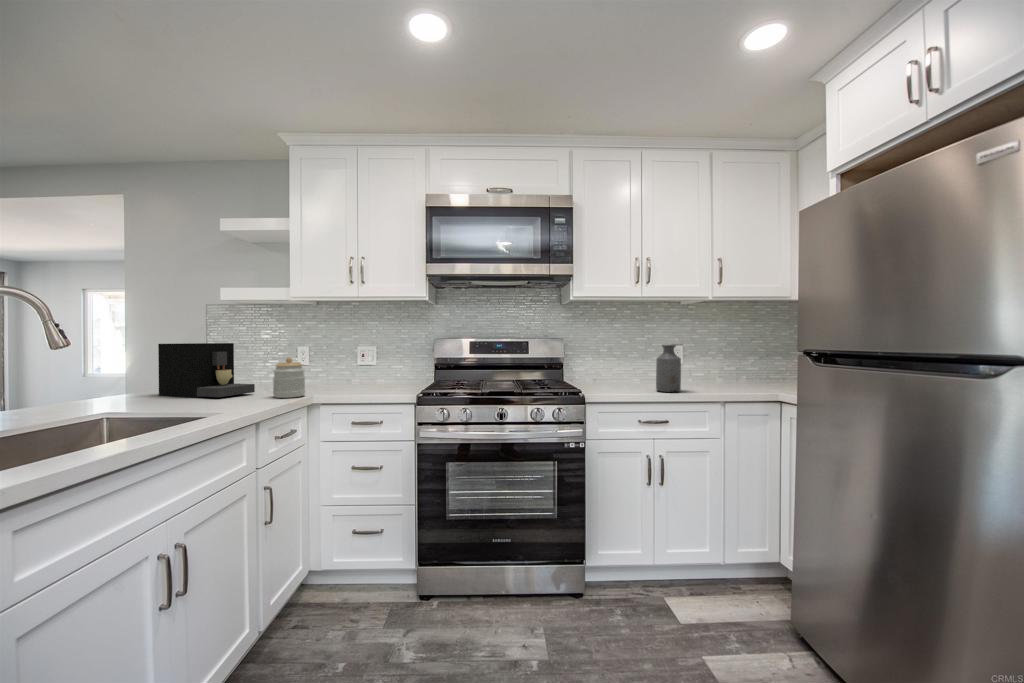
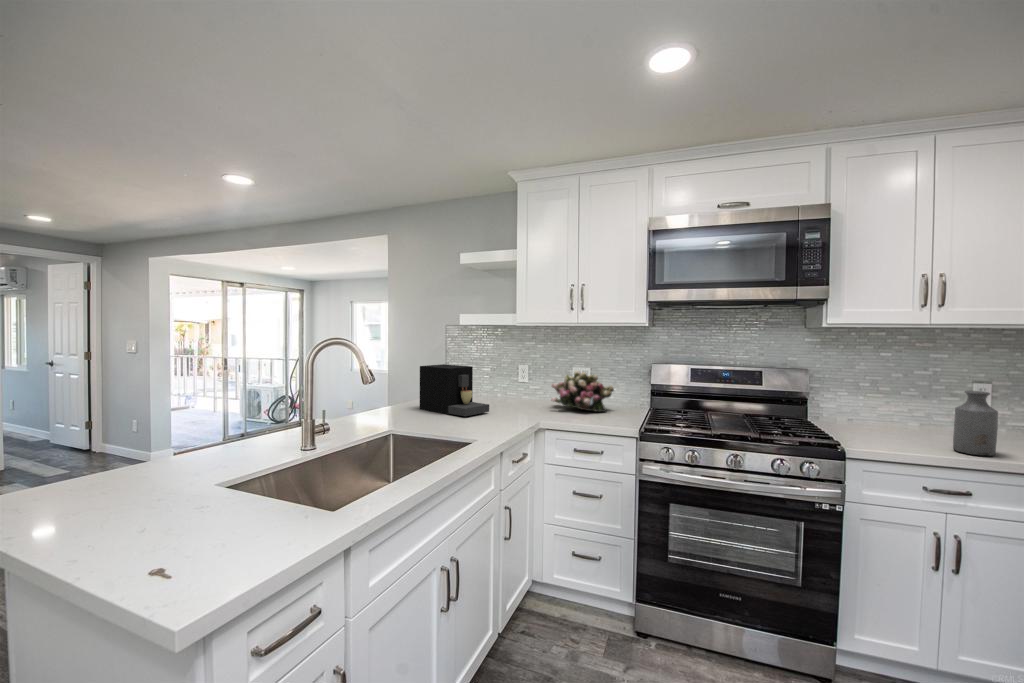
flower arrangement: none [332,348,400,387] -> present [551,371,614,412]
jar: present [273,357,305,398] -> none [506,384,533,421]

